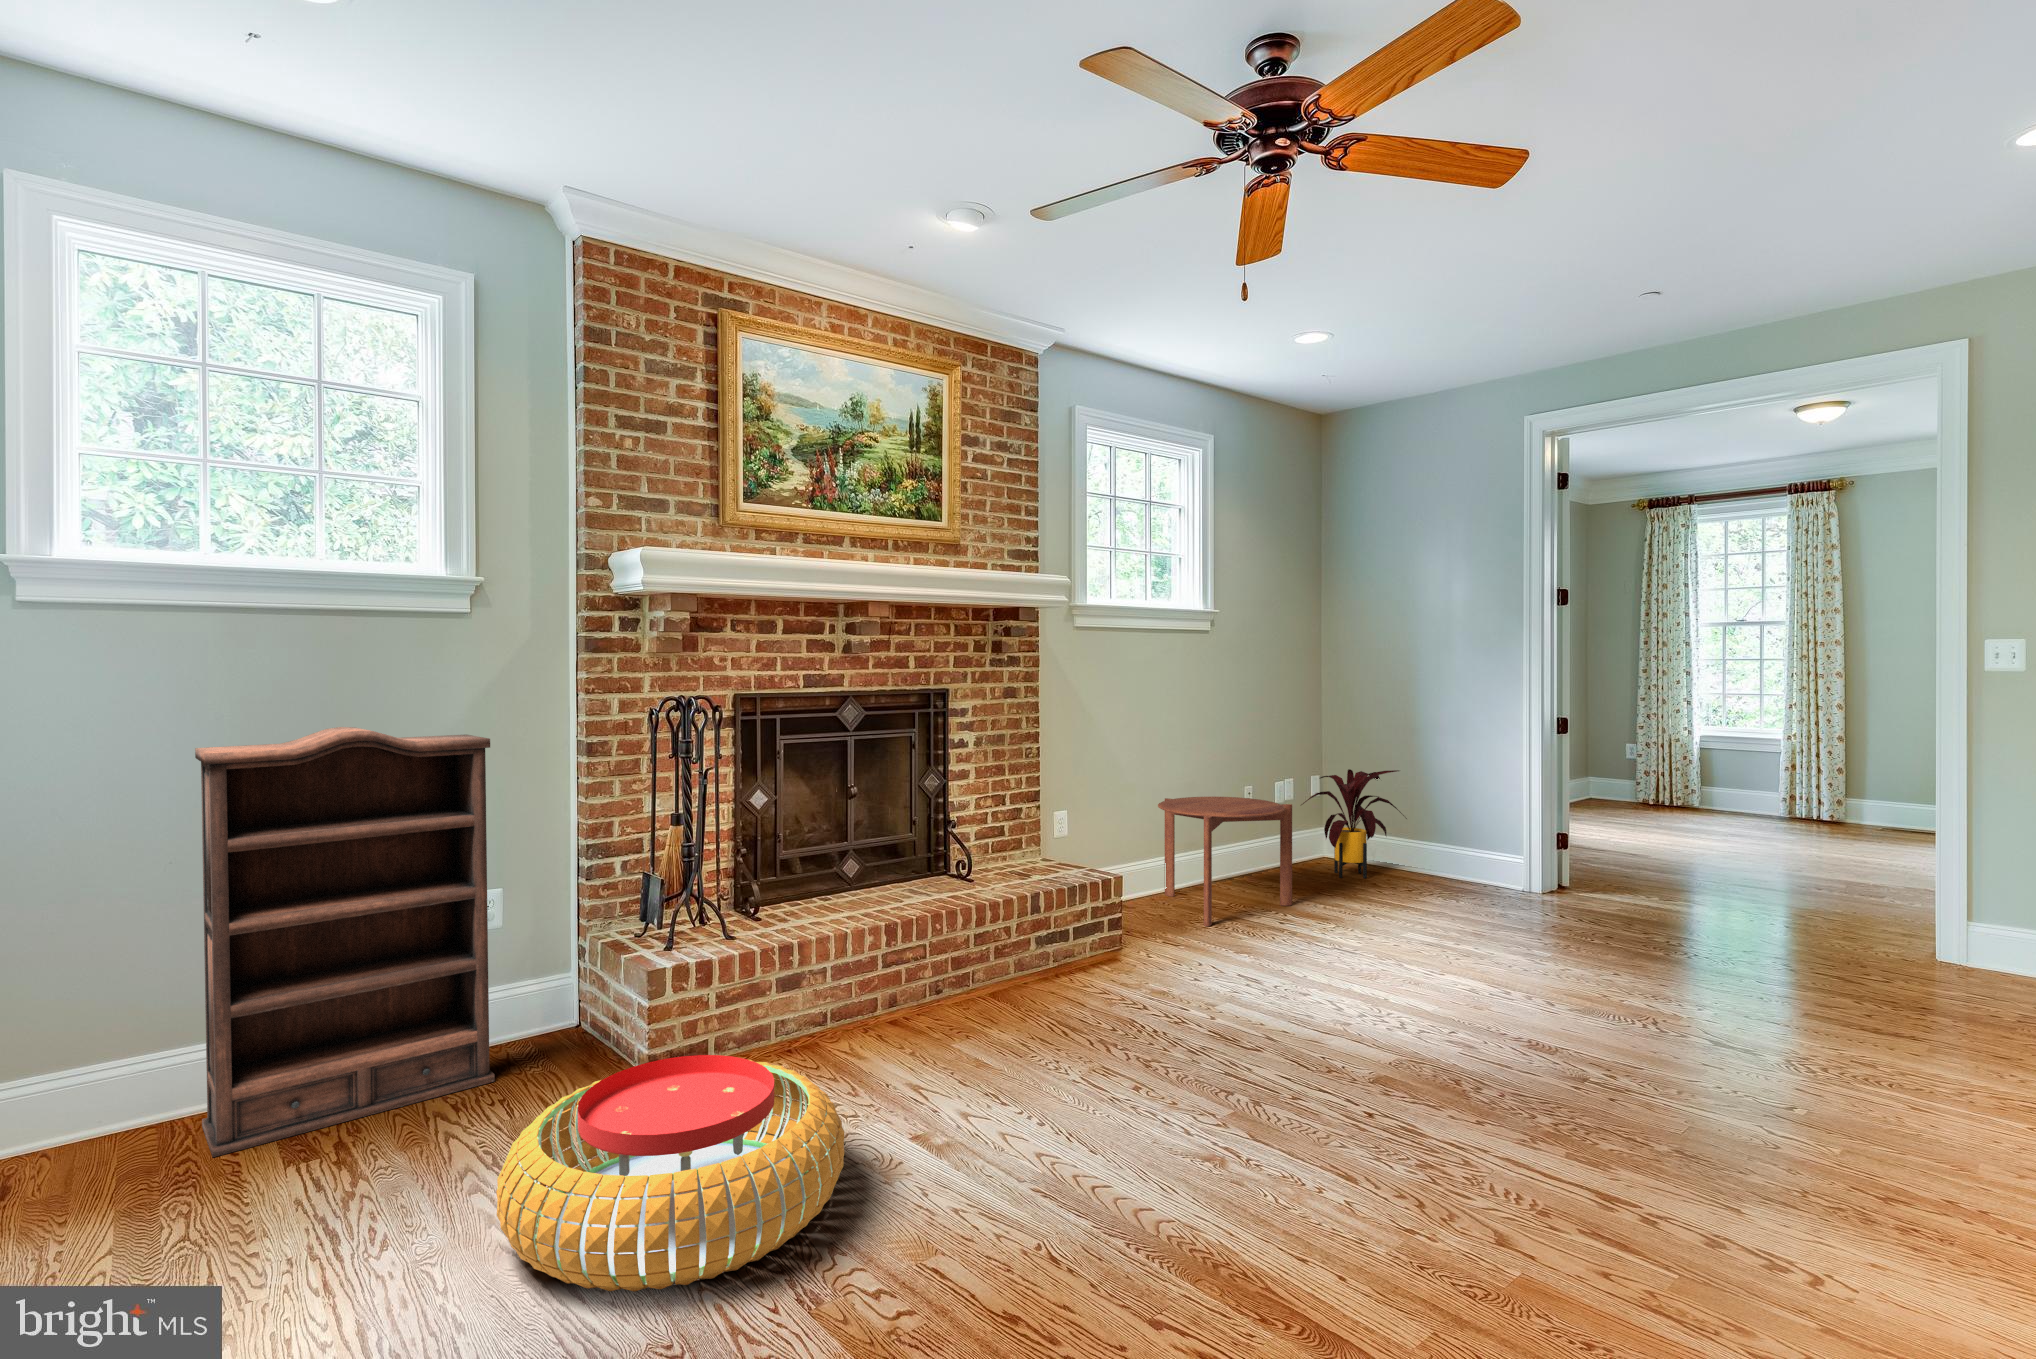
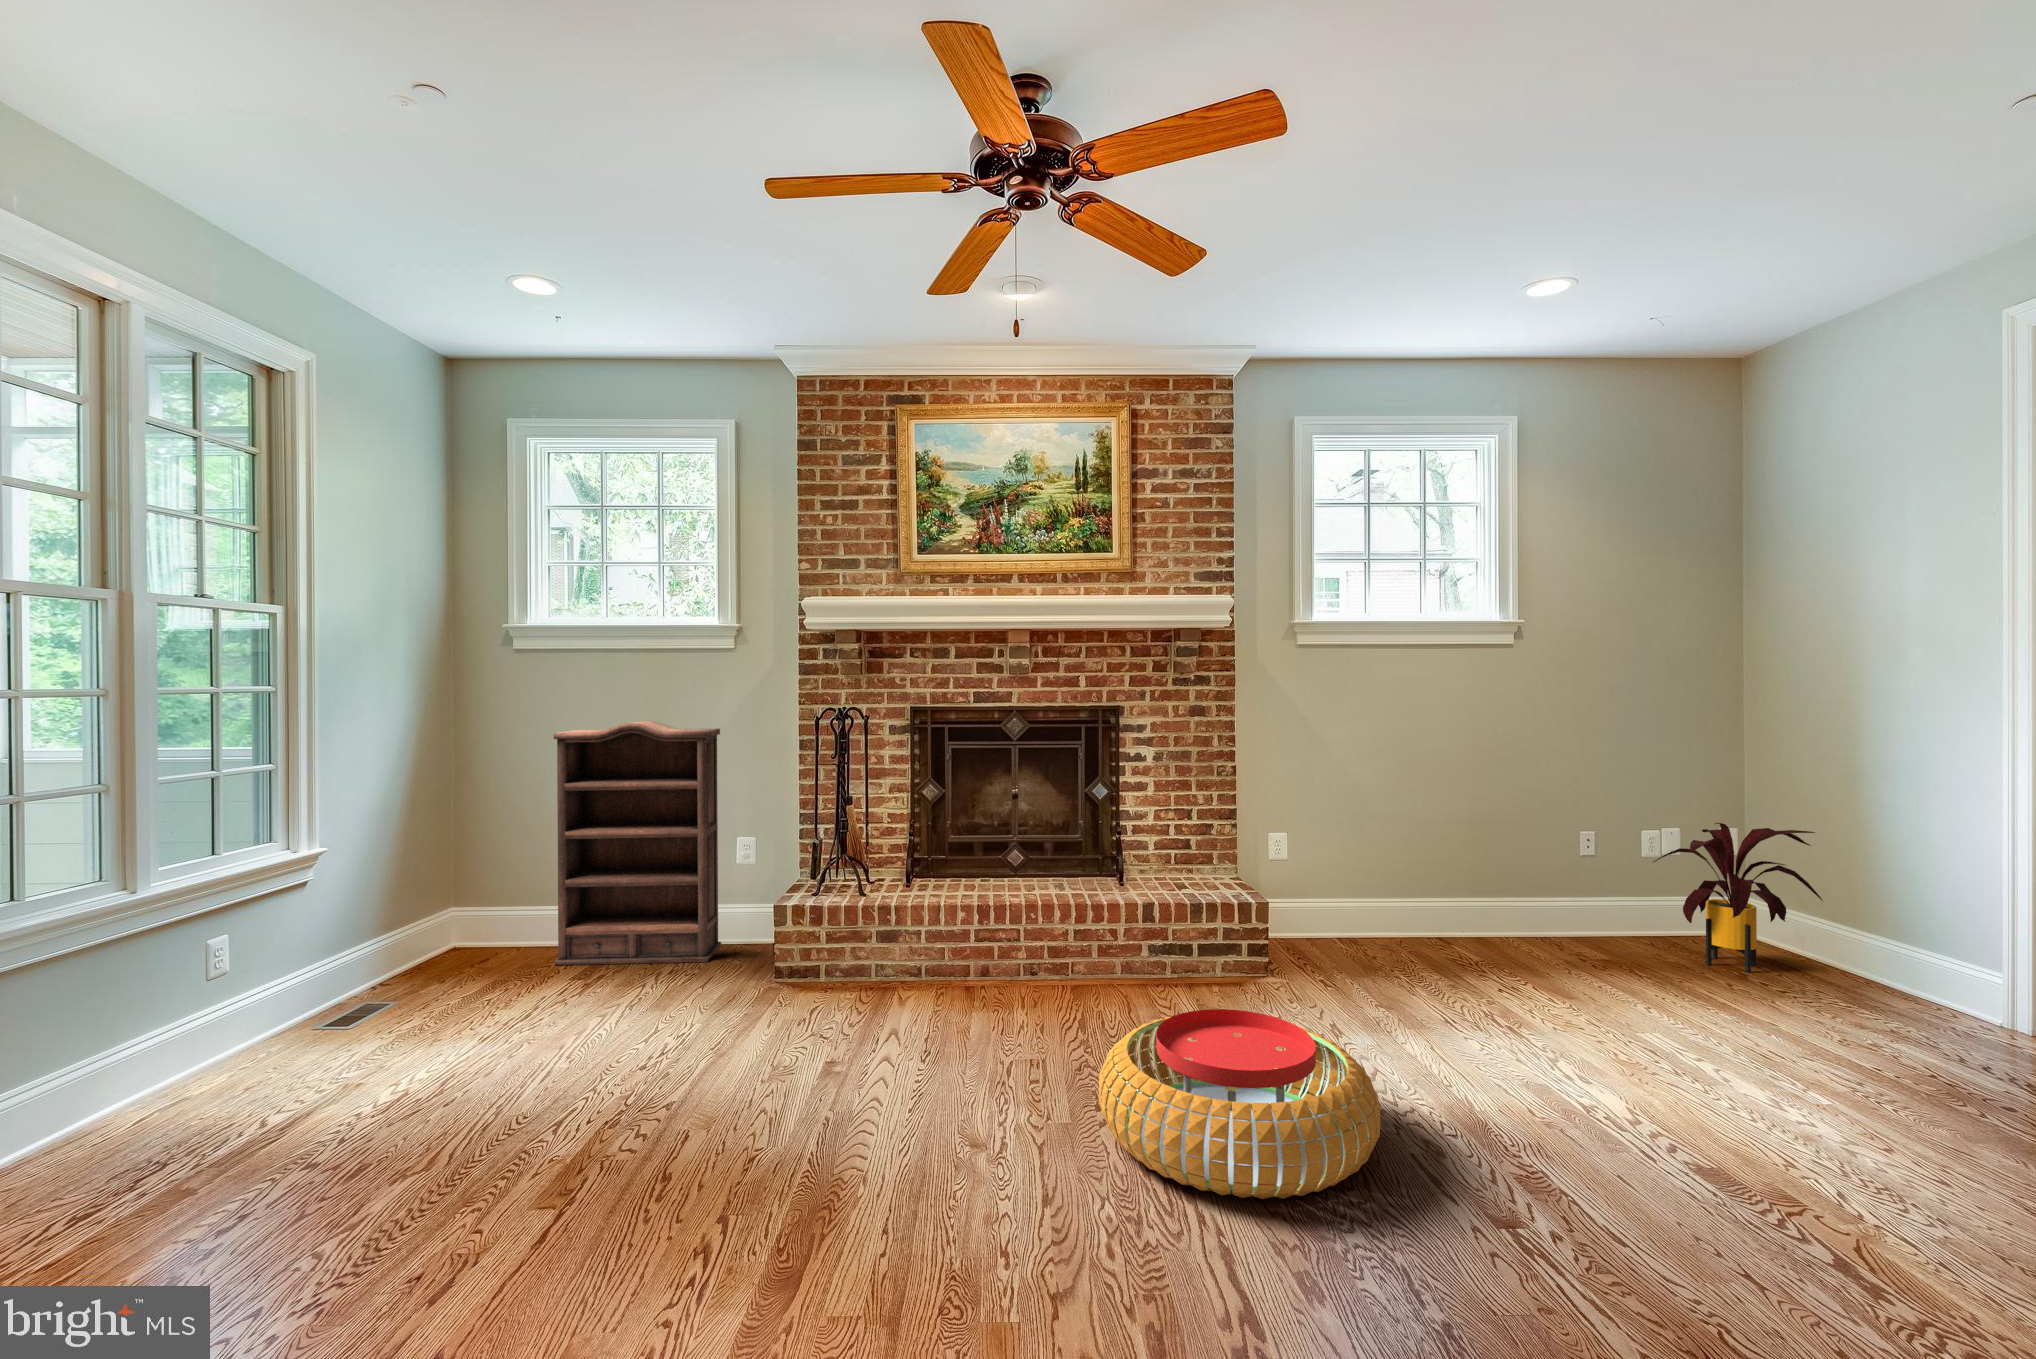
side table: present [1158,796,1292,927] -> none [1382,833,1562,980]
pouf: present [496,1055,845,1292] -> present [1099,1009,1381,1199]

